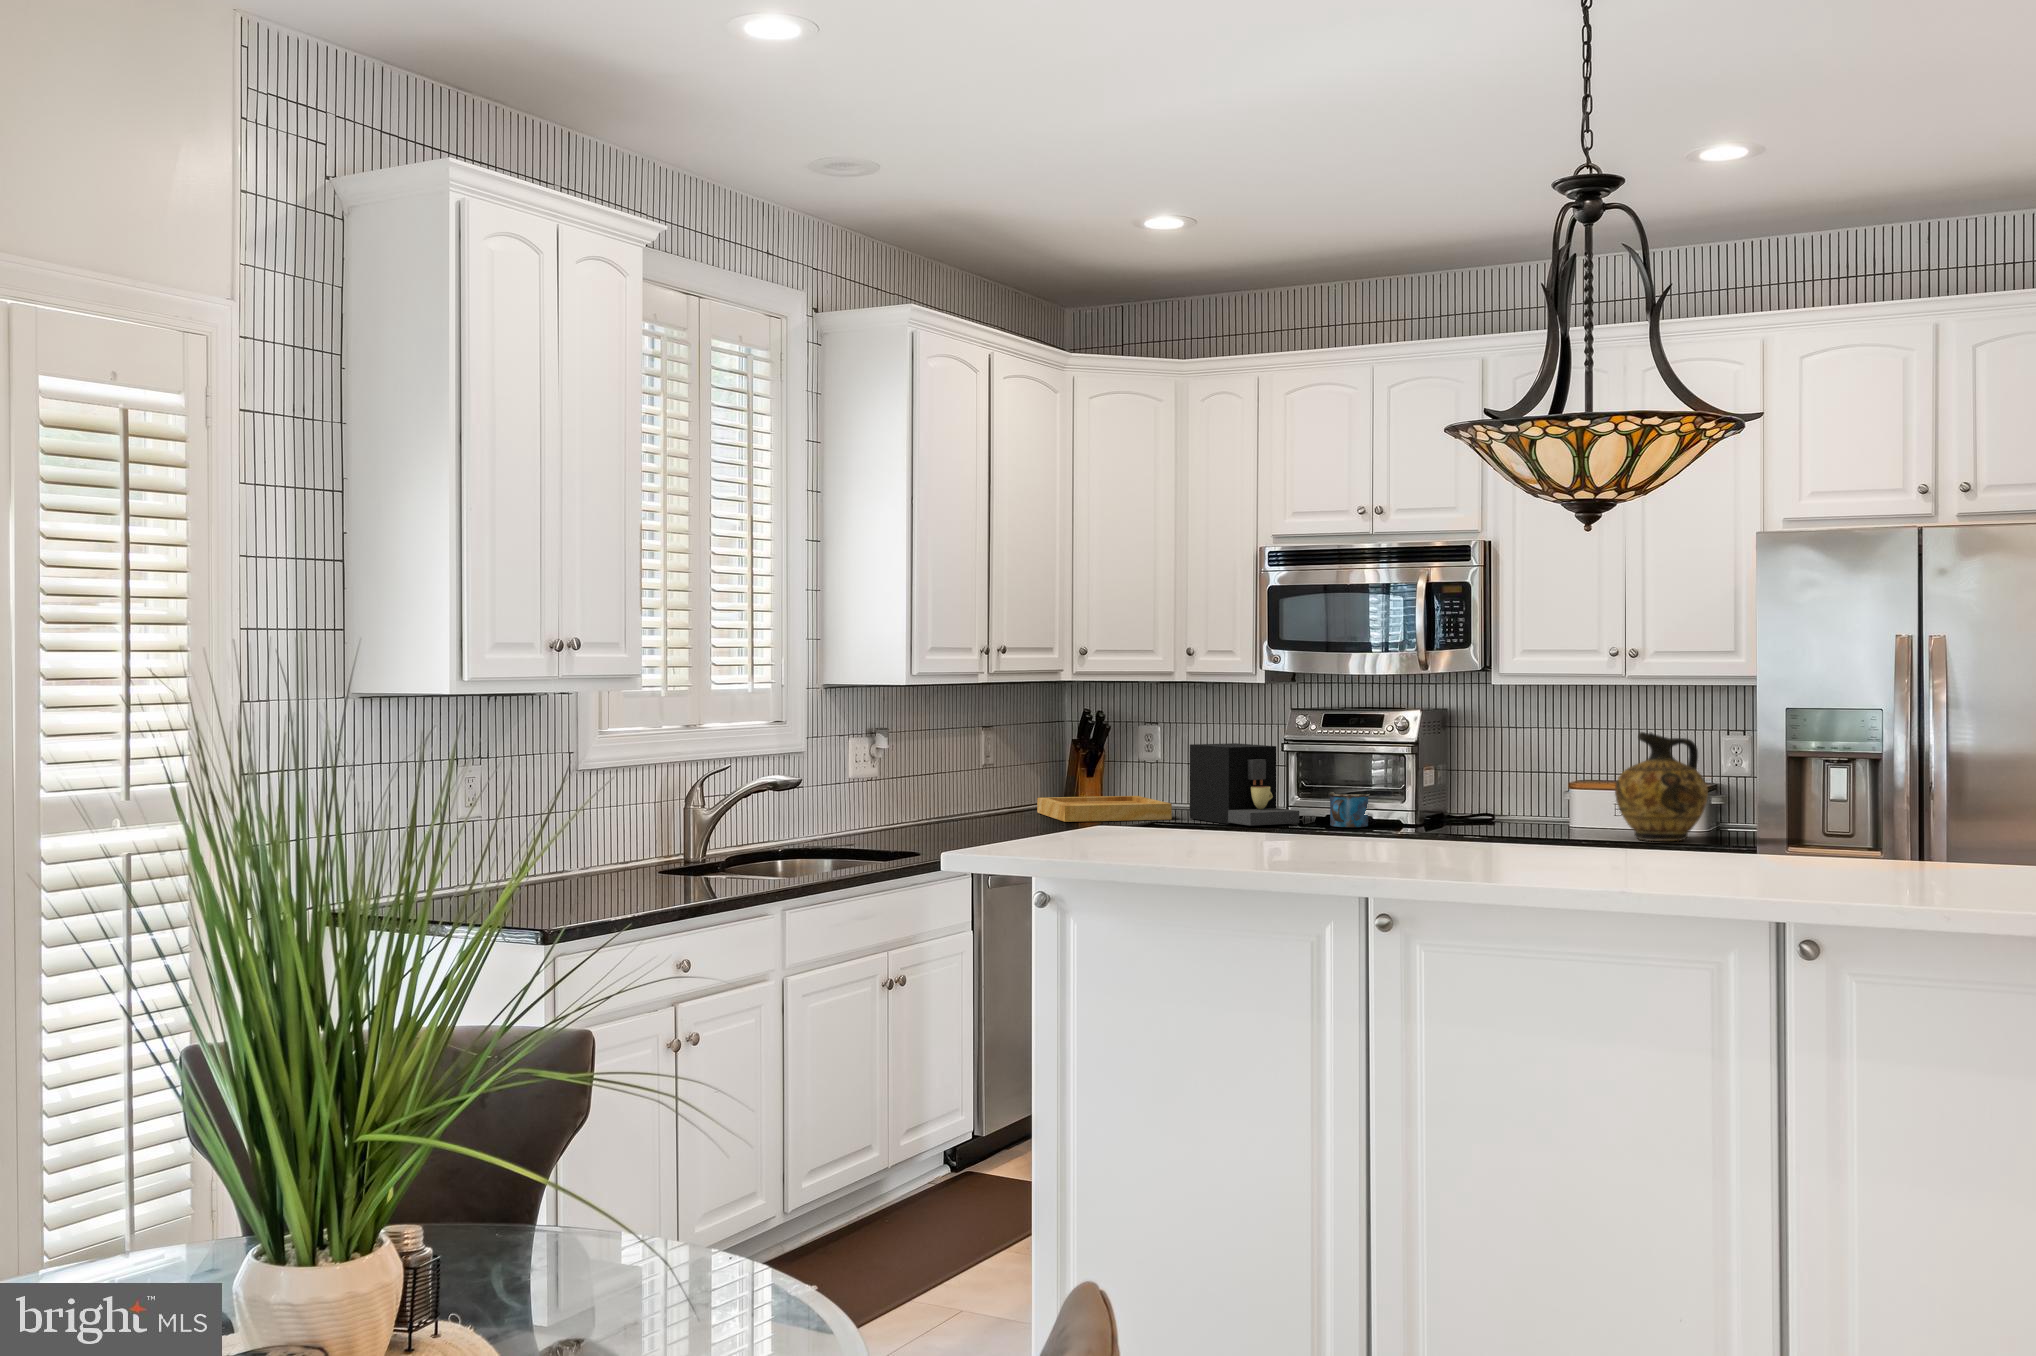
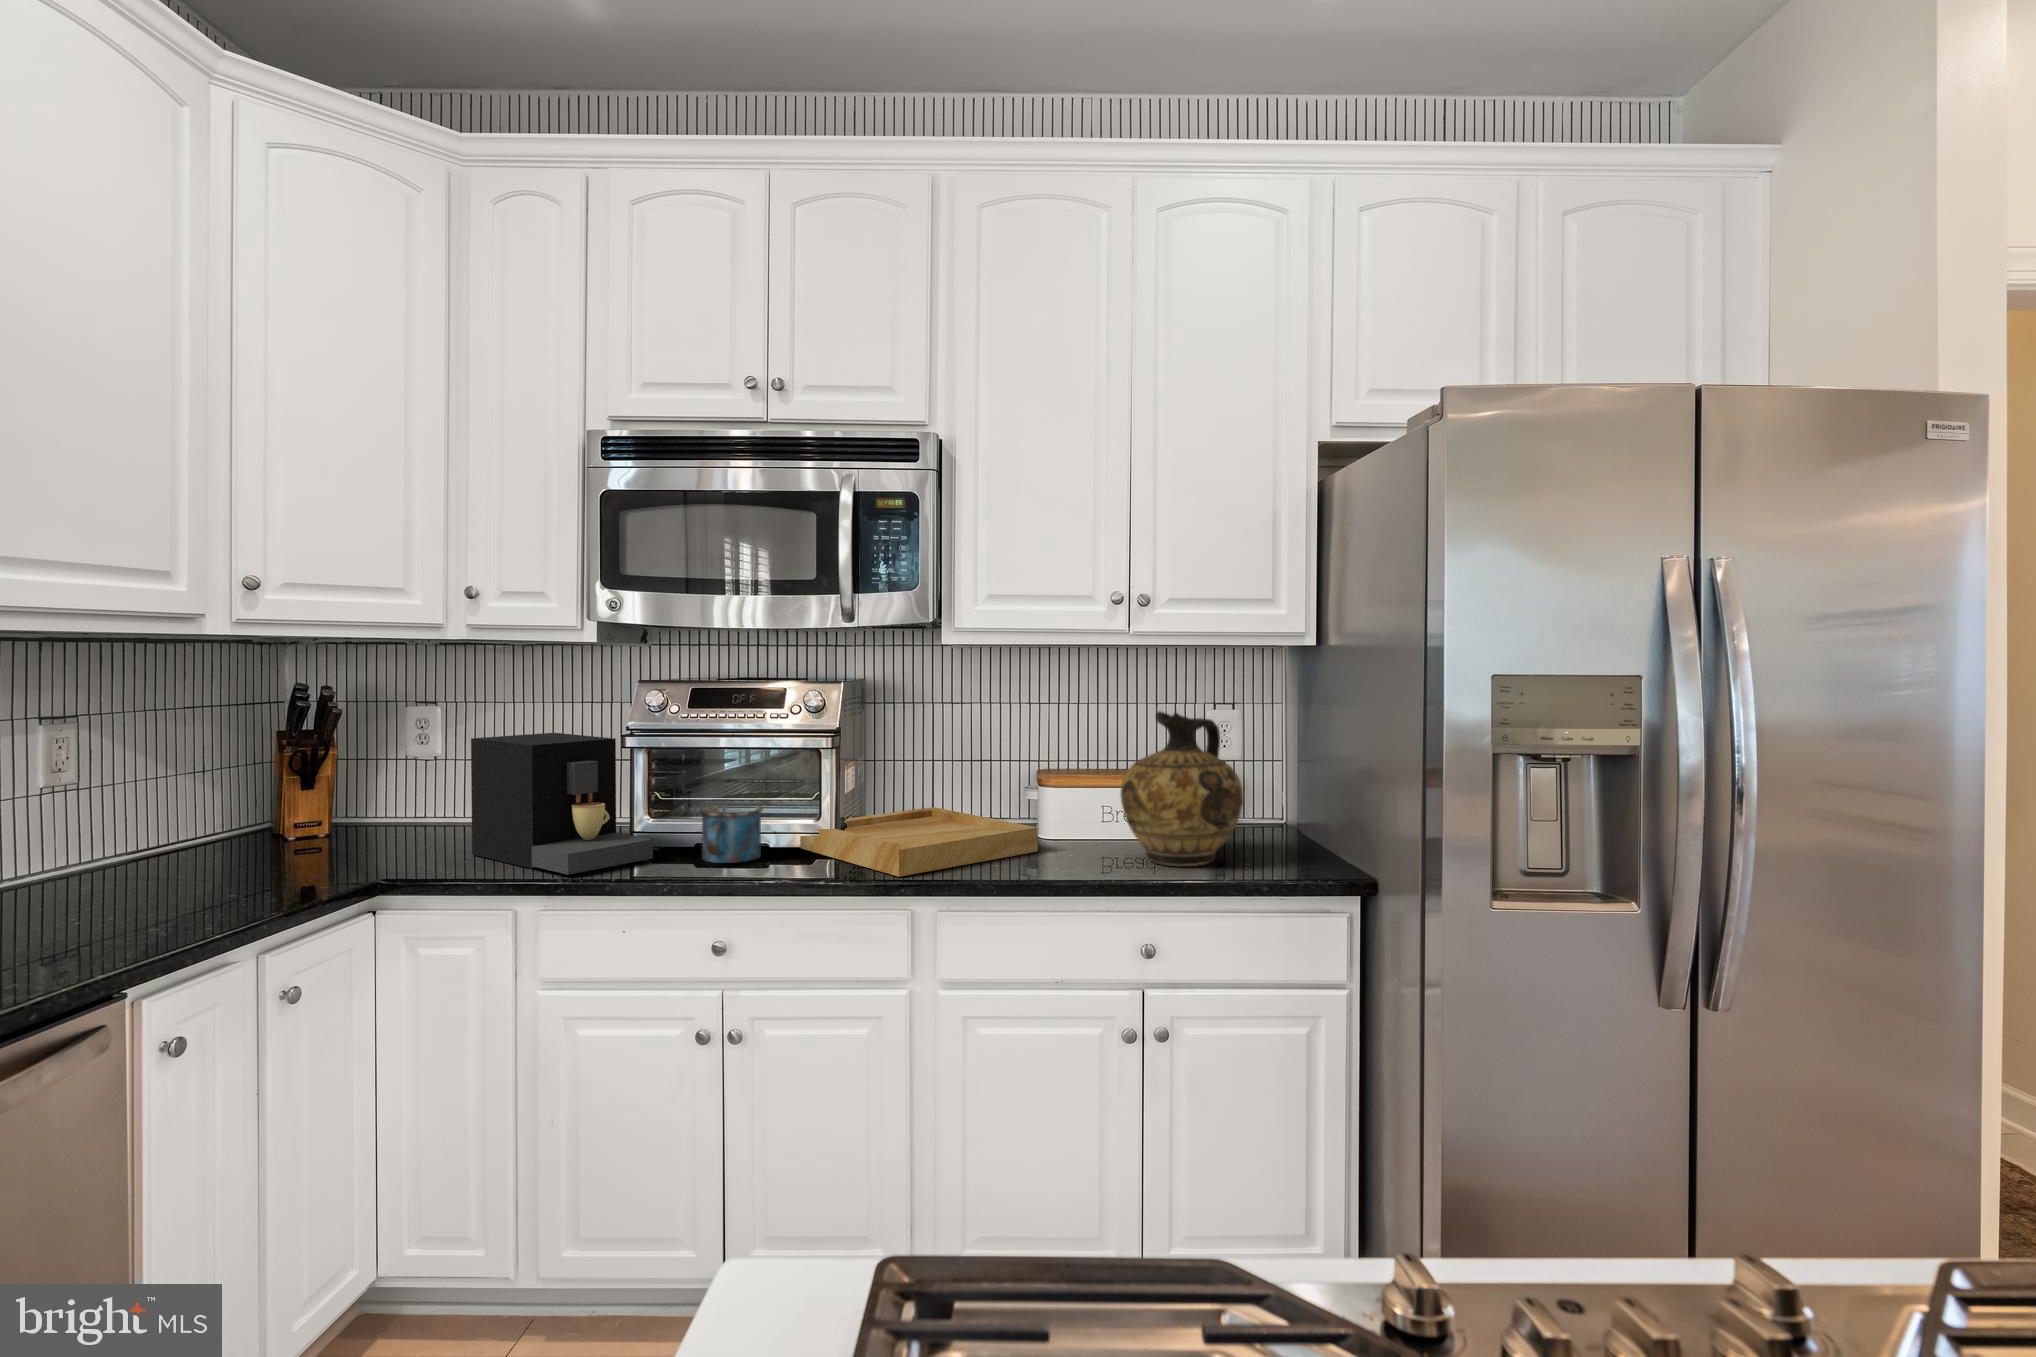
tray: present [1037,796,1172,822] -> present [800,807,1038,877]

